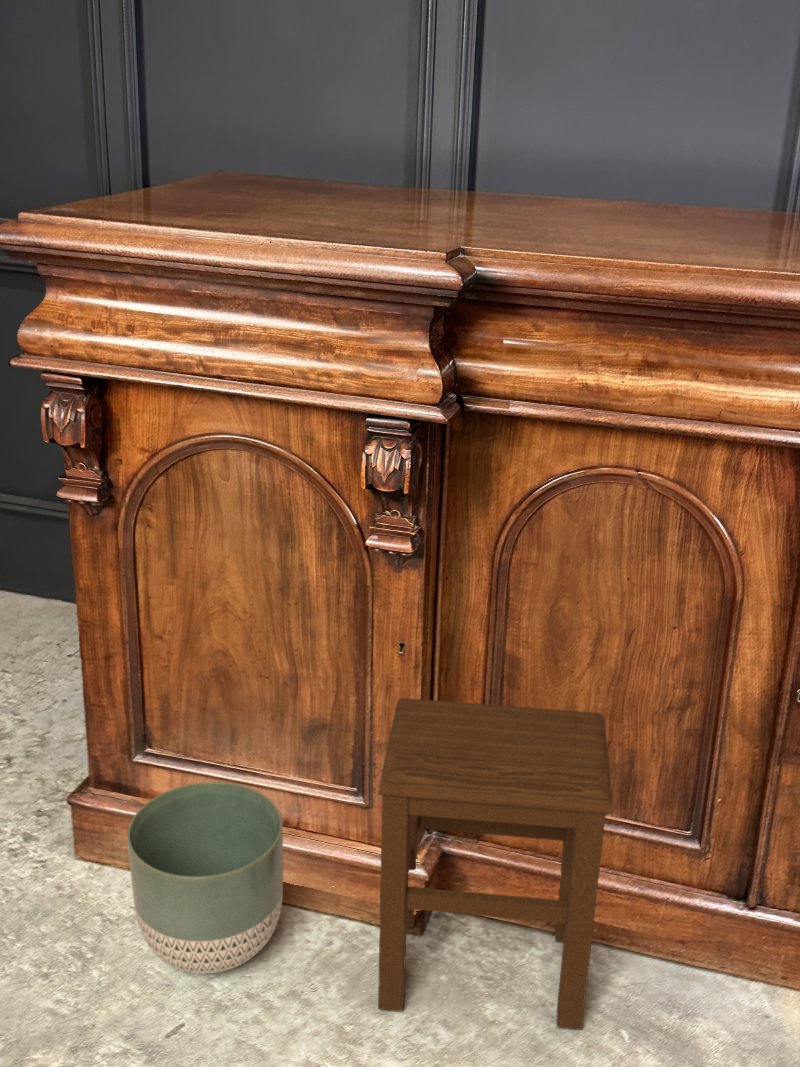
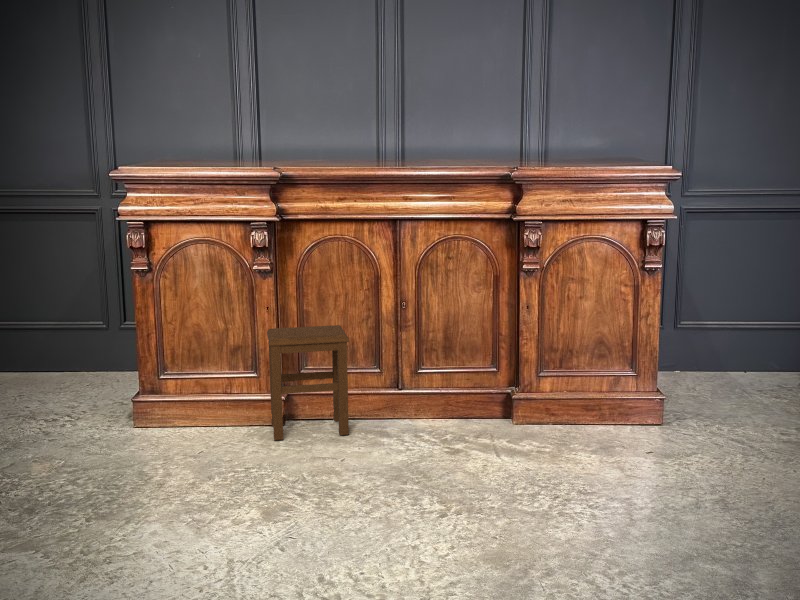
planter: present [127,782,283,974] -> none [172,375,231,441]

